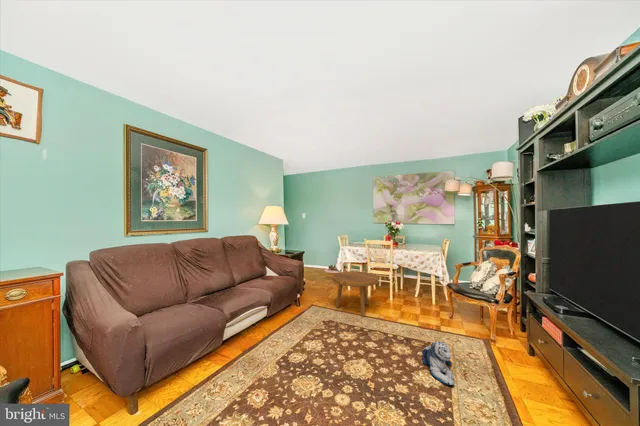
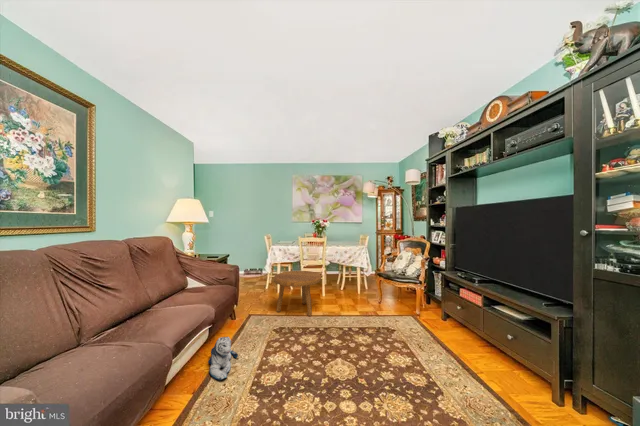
plush toy: present [422,341,454,385] -> present [208,337,238,380]

